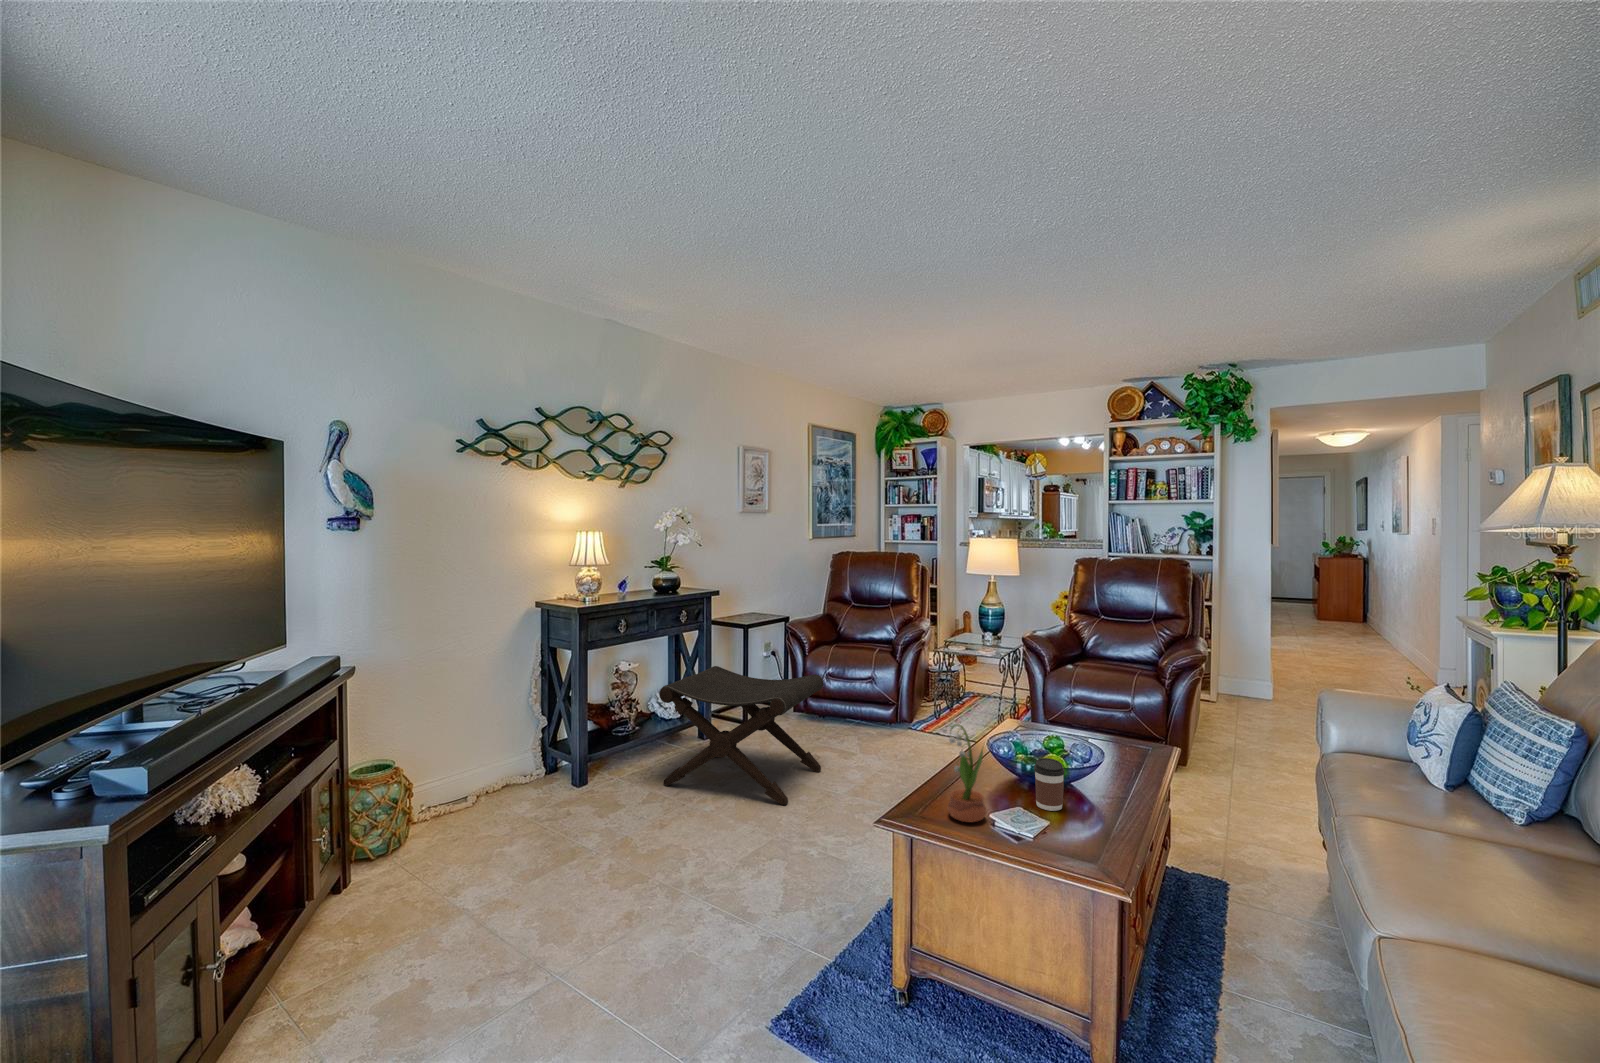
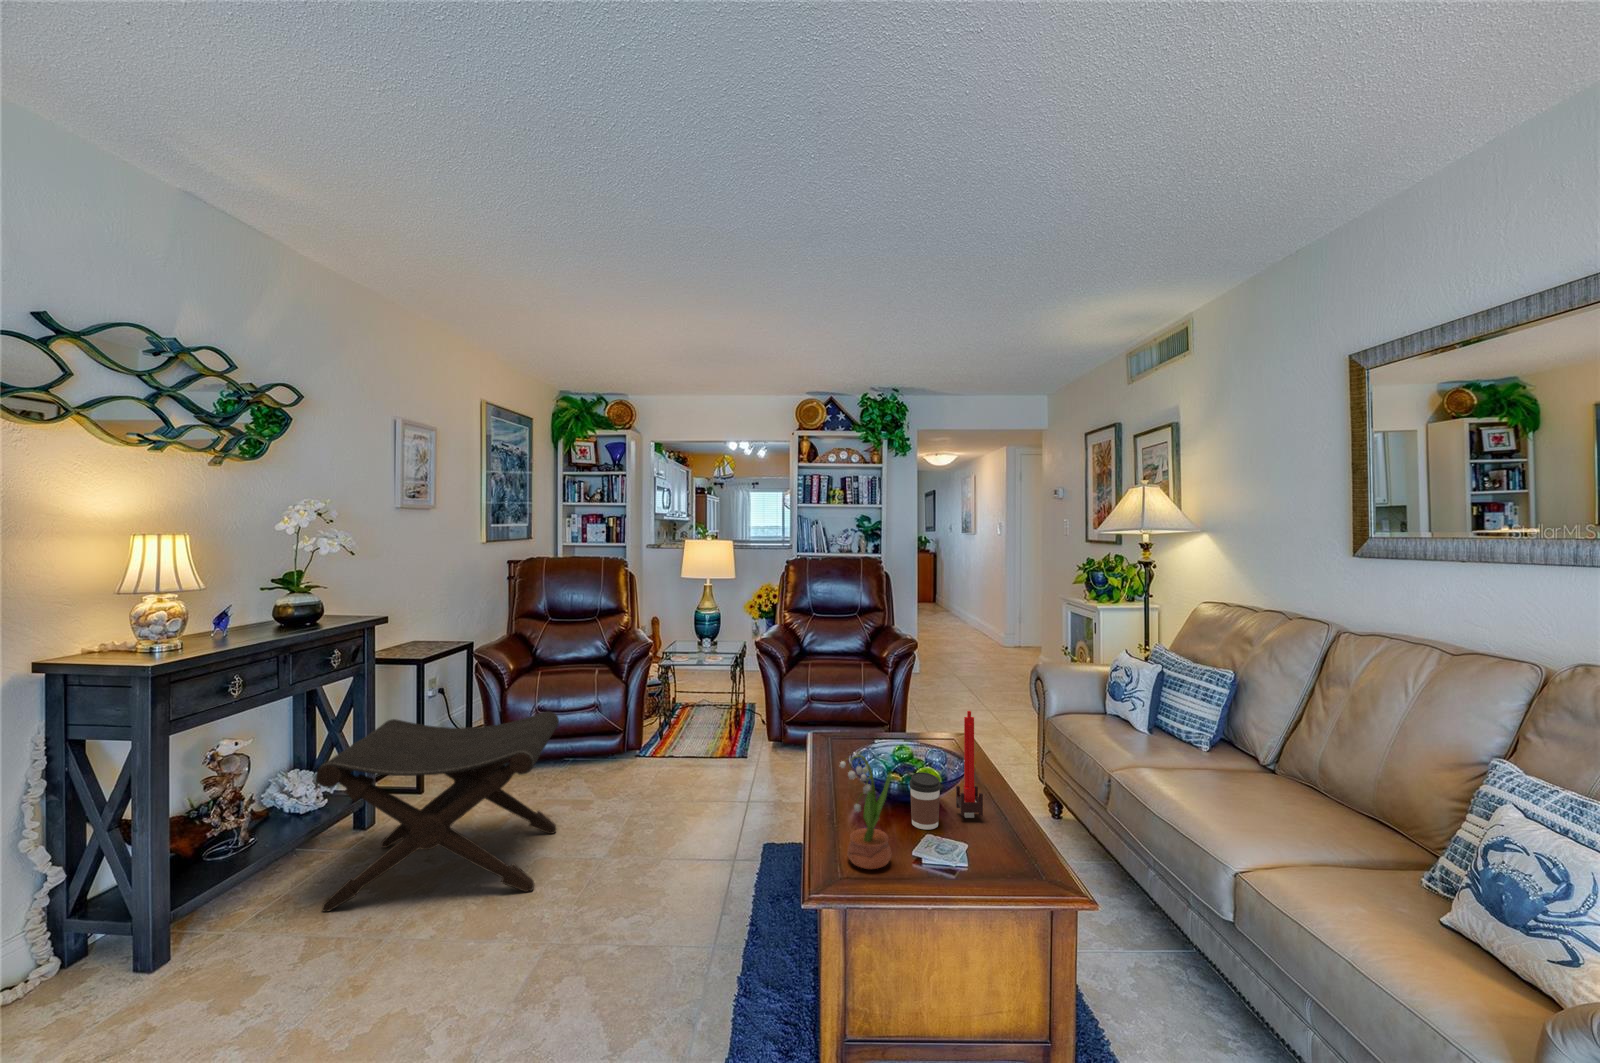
candle: none [1088,708,1114,813] -> present [956,711,983,818]

